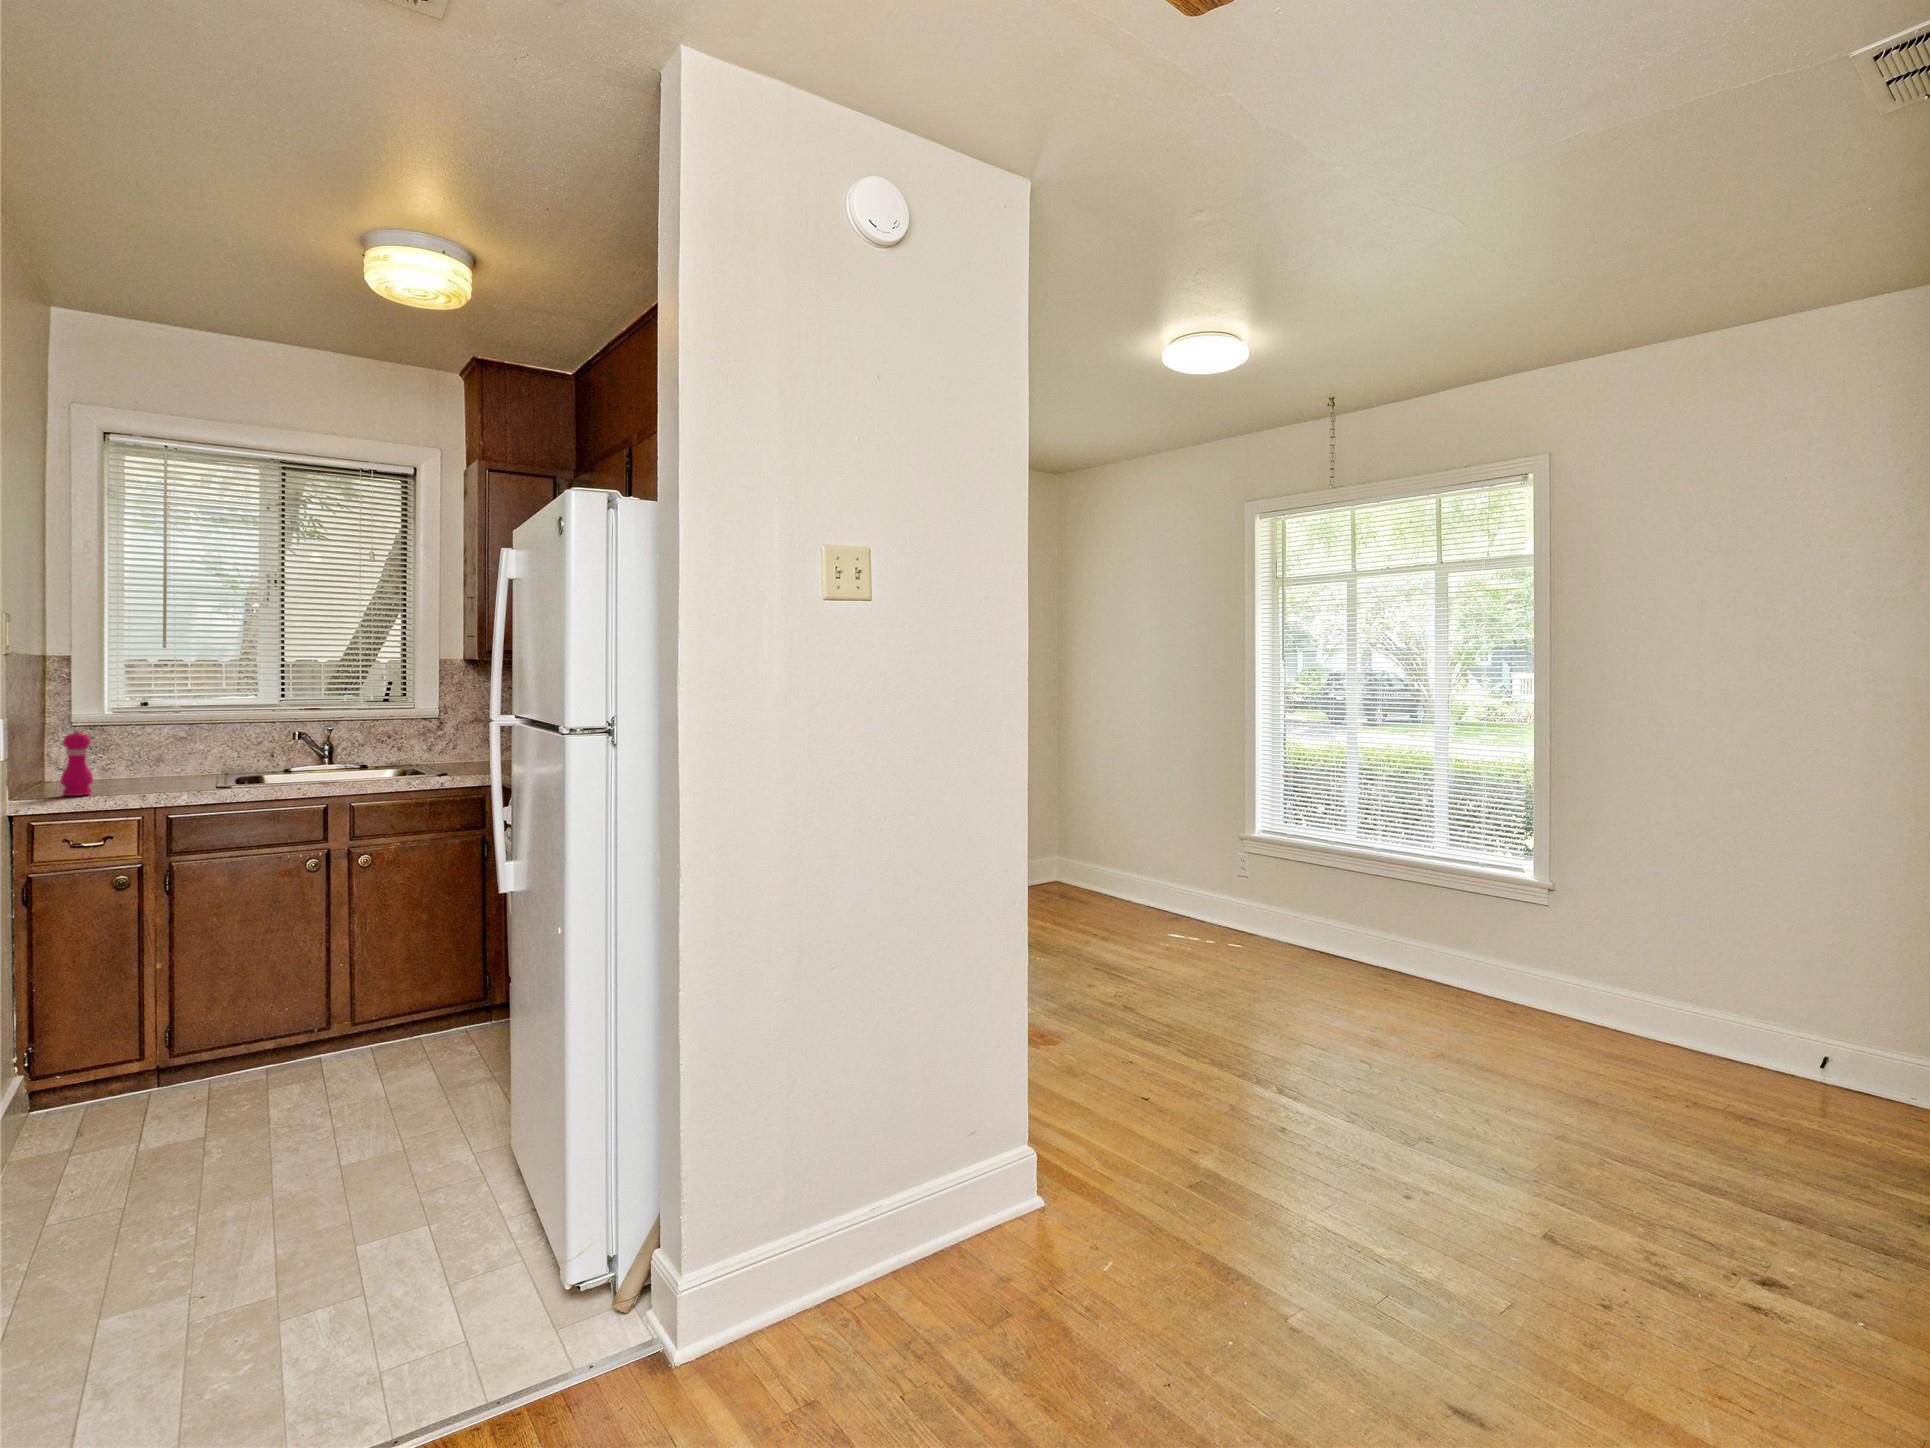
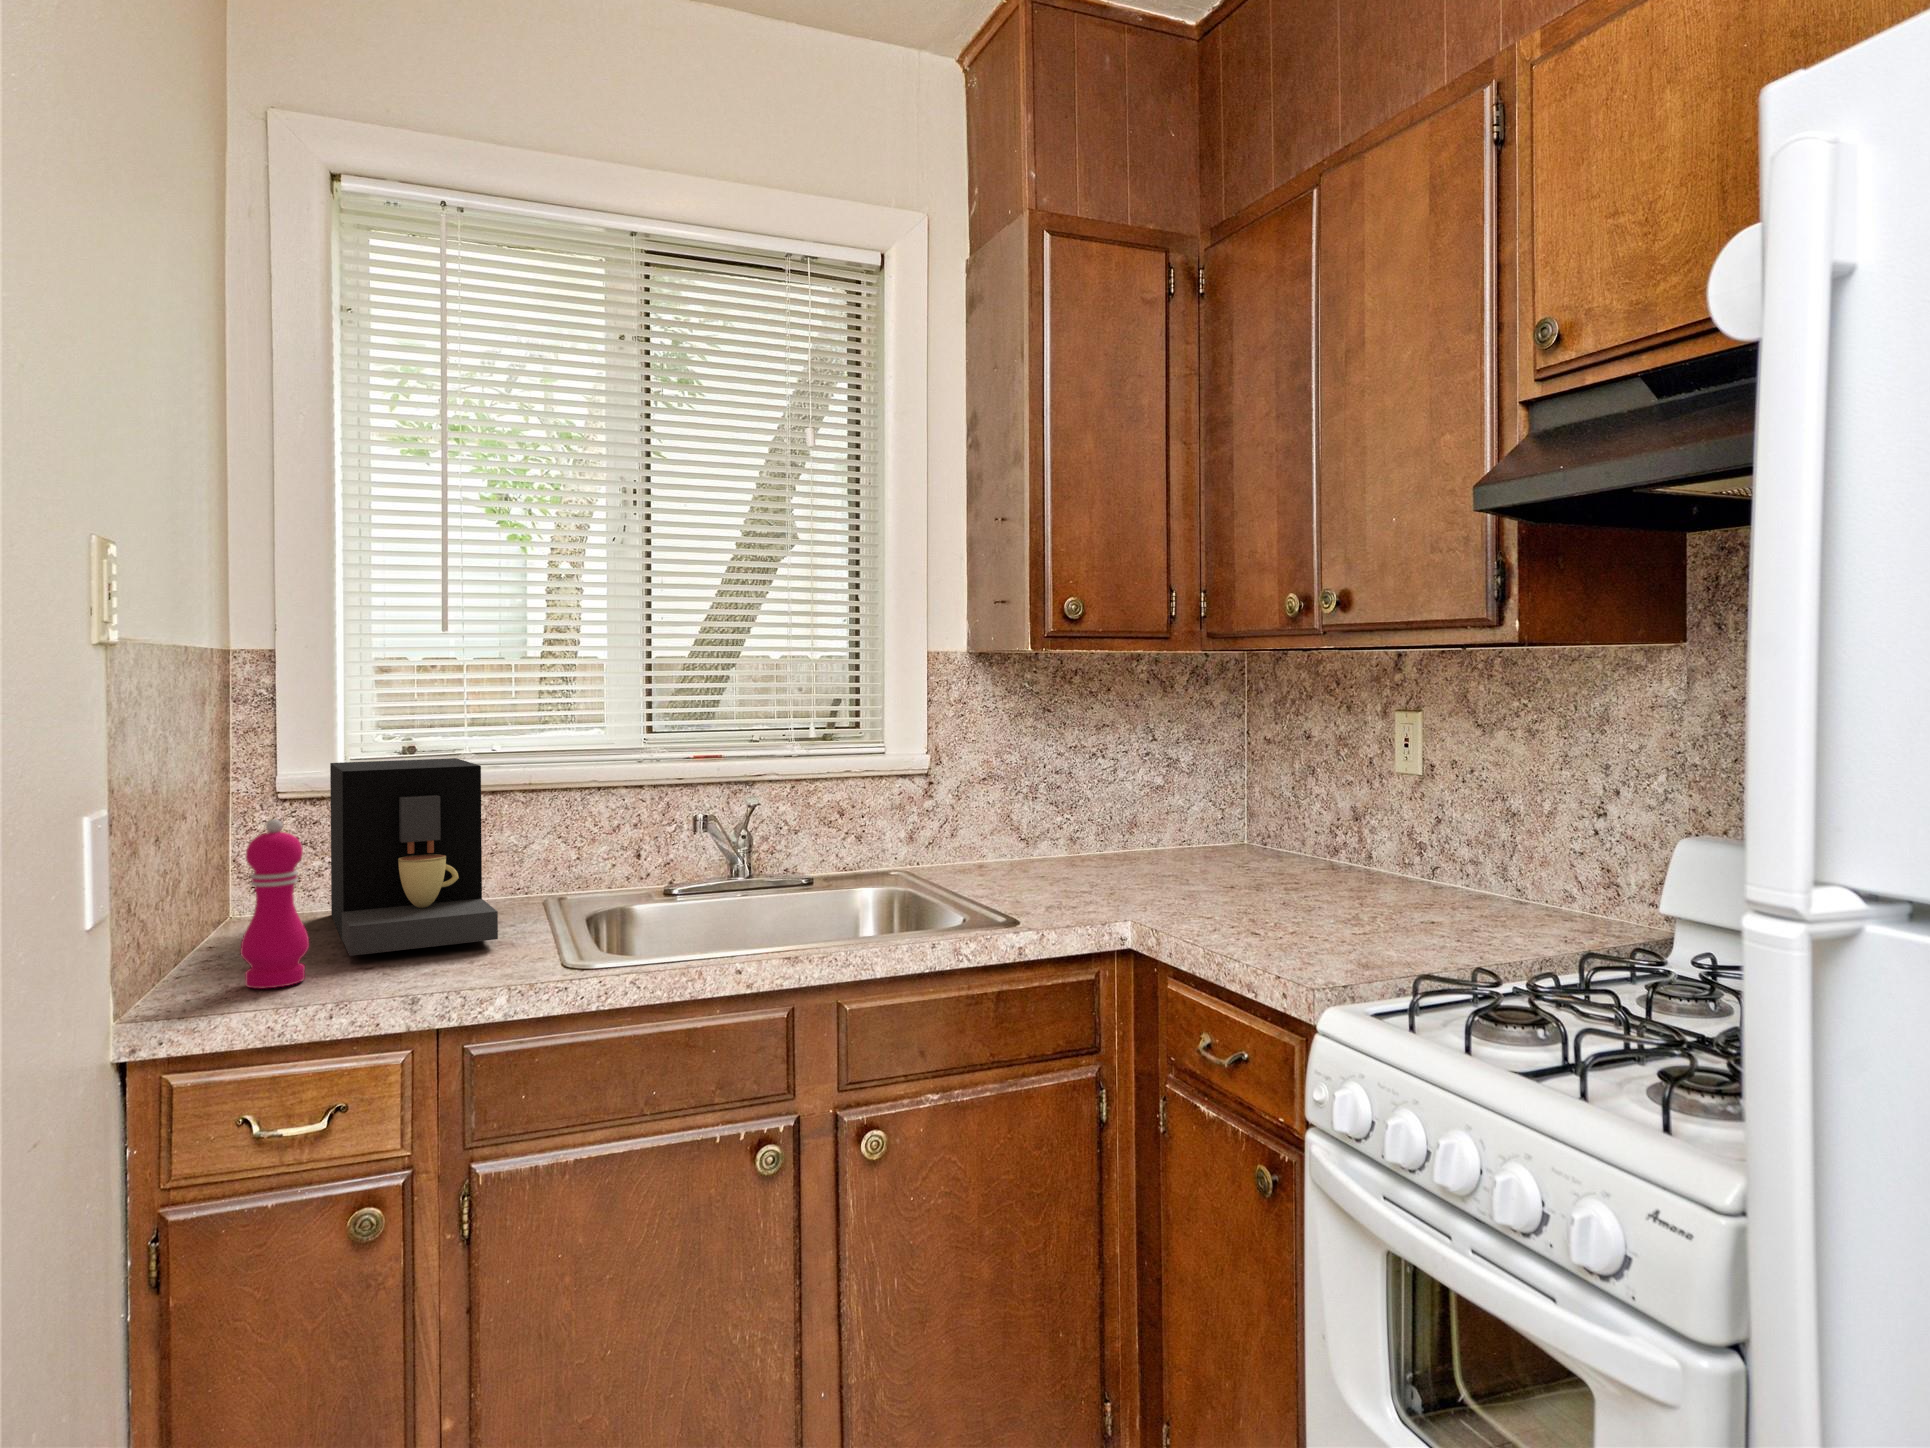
coffee maker: none [101,707,187,787] -> present [330,758,498,956]

